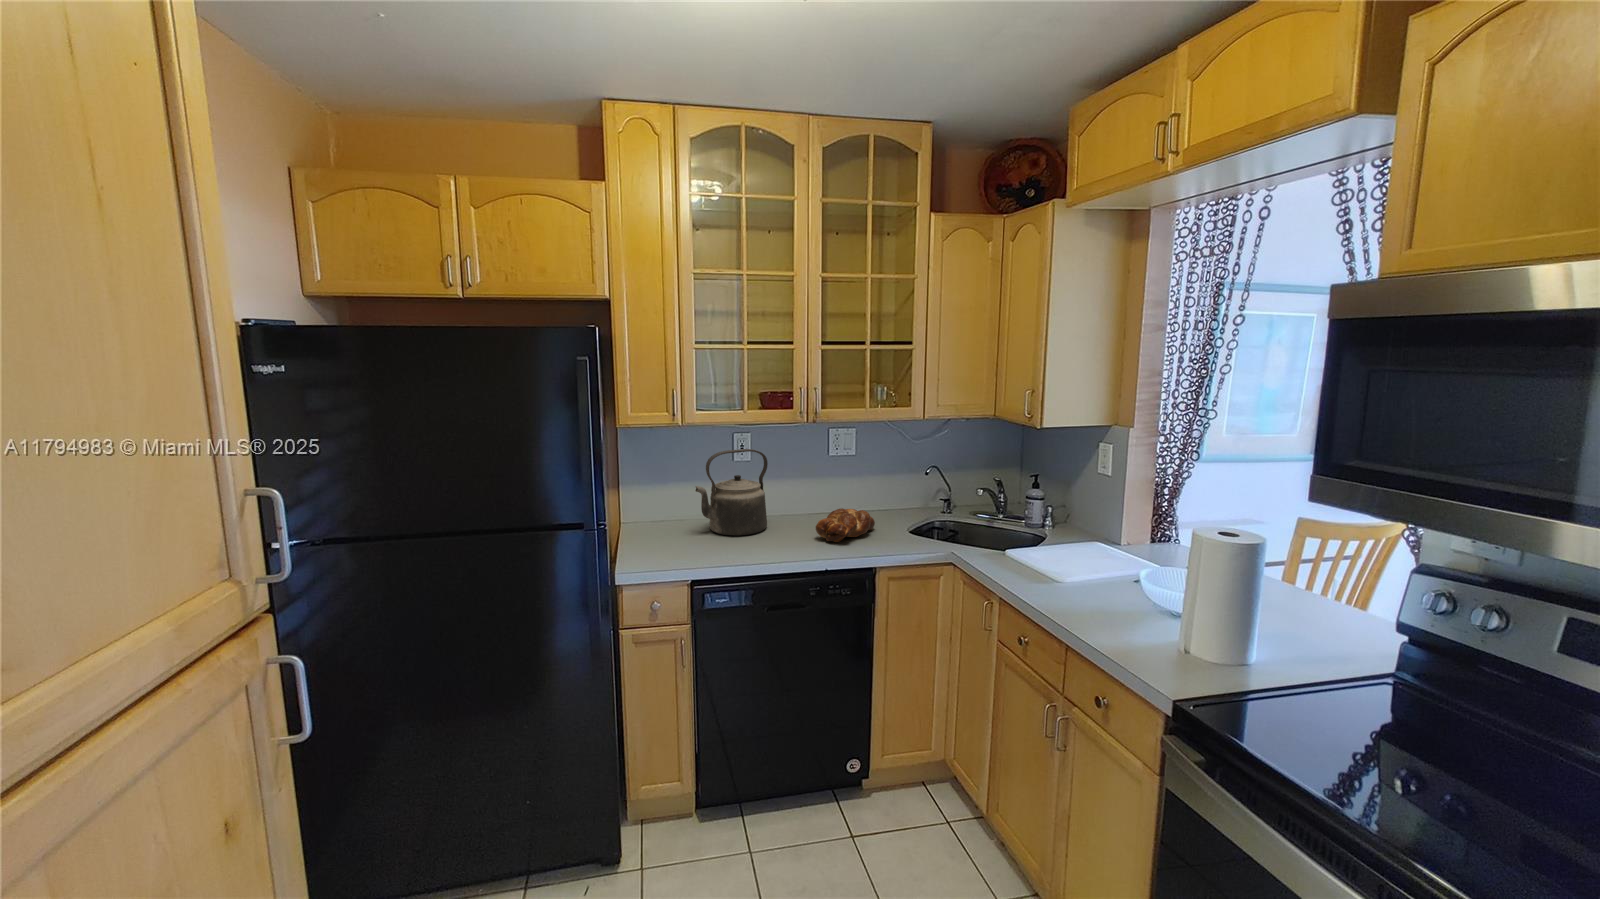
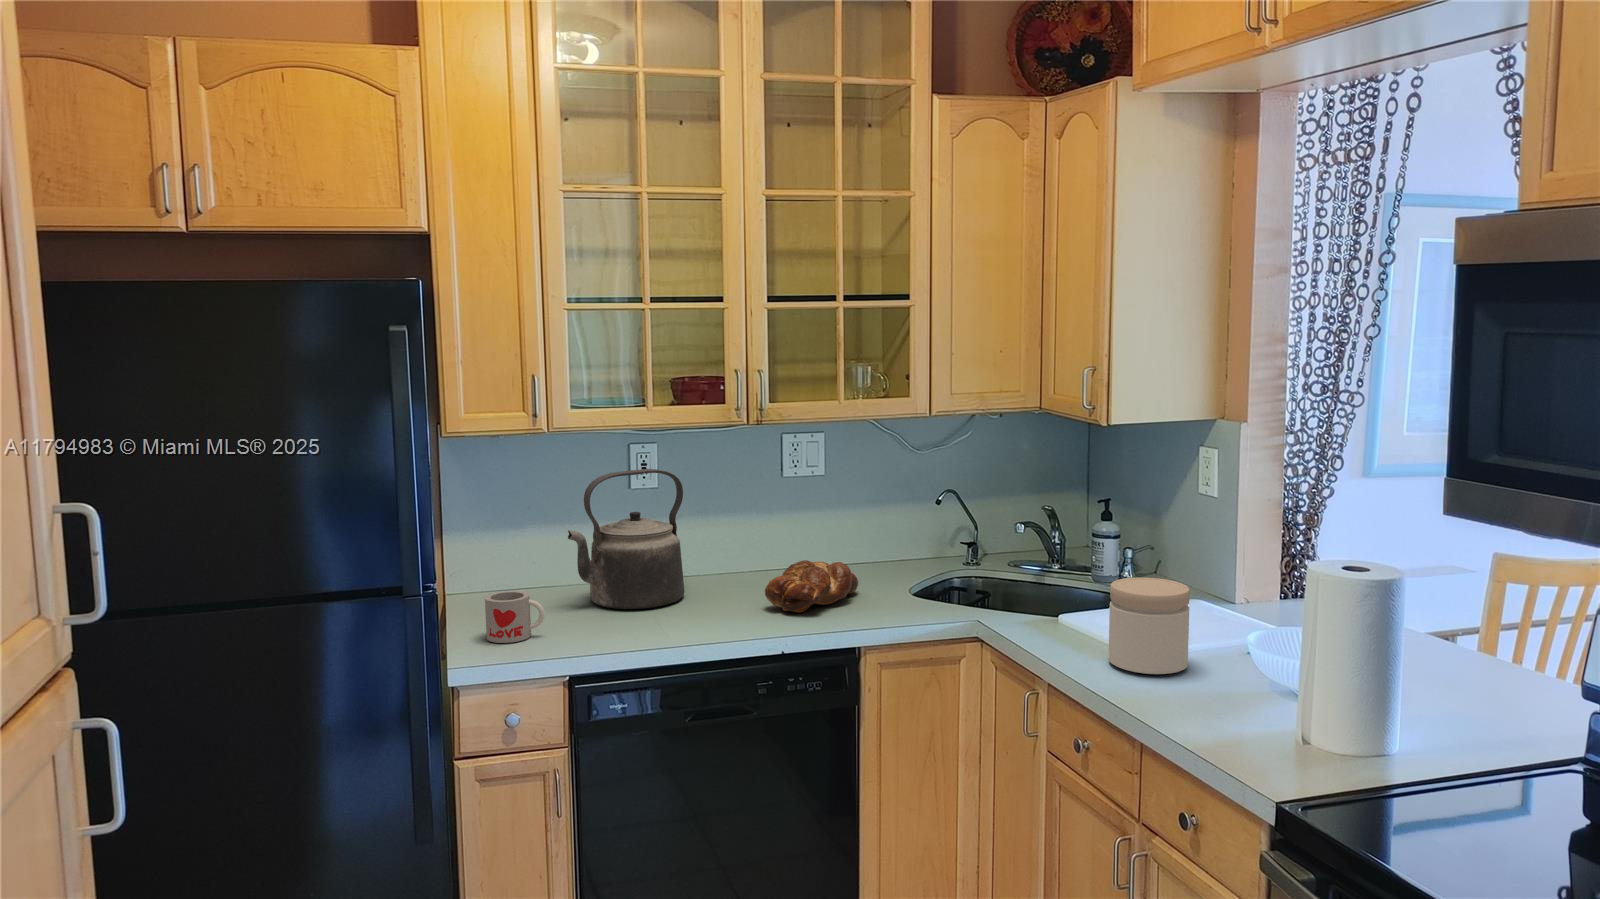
mug: none [641,524,678,556] -> present [485,591,545,643]
jar: none [1038,533,1096,600] -> present [1109,578,1190,674]

